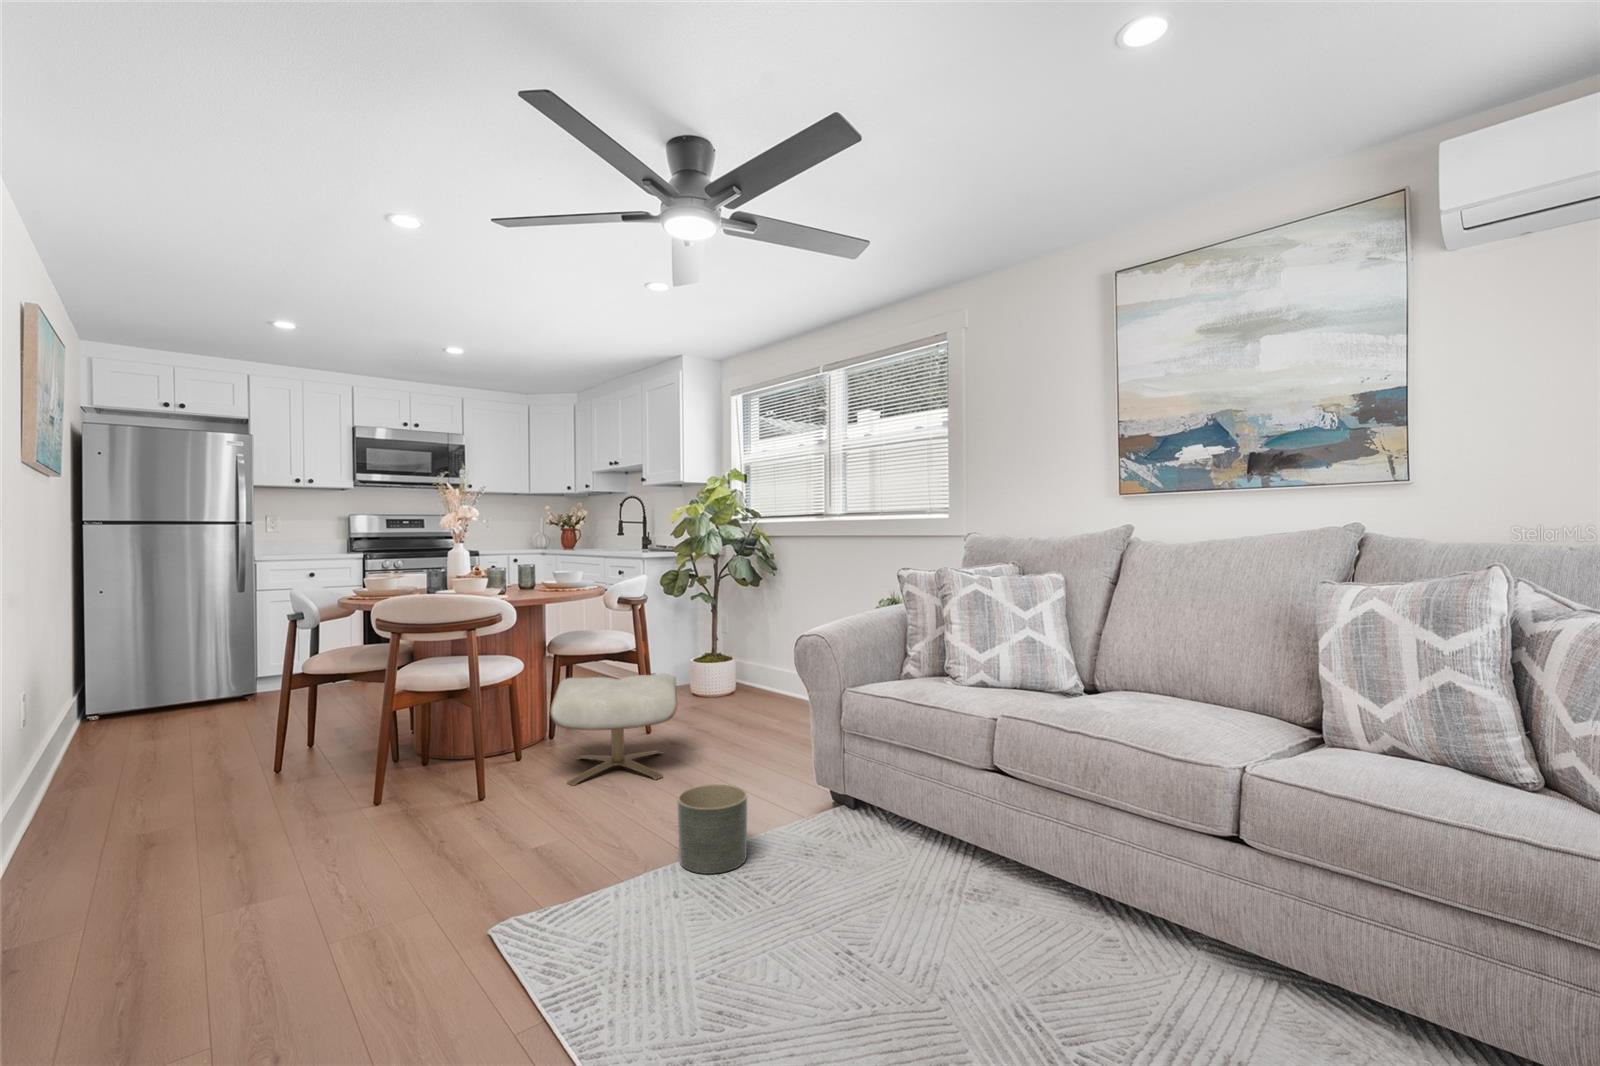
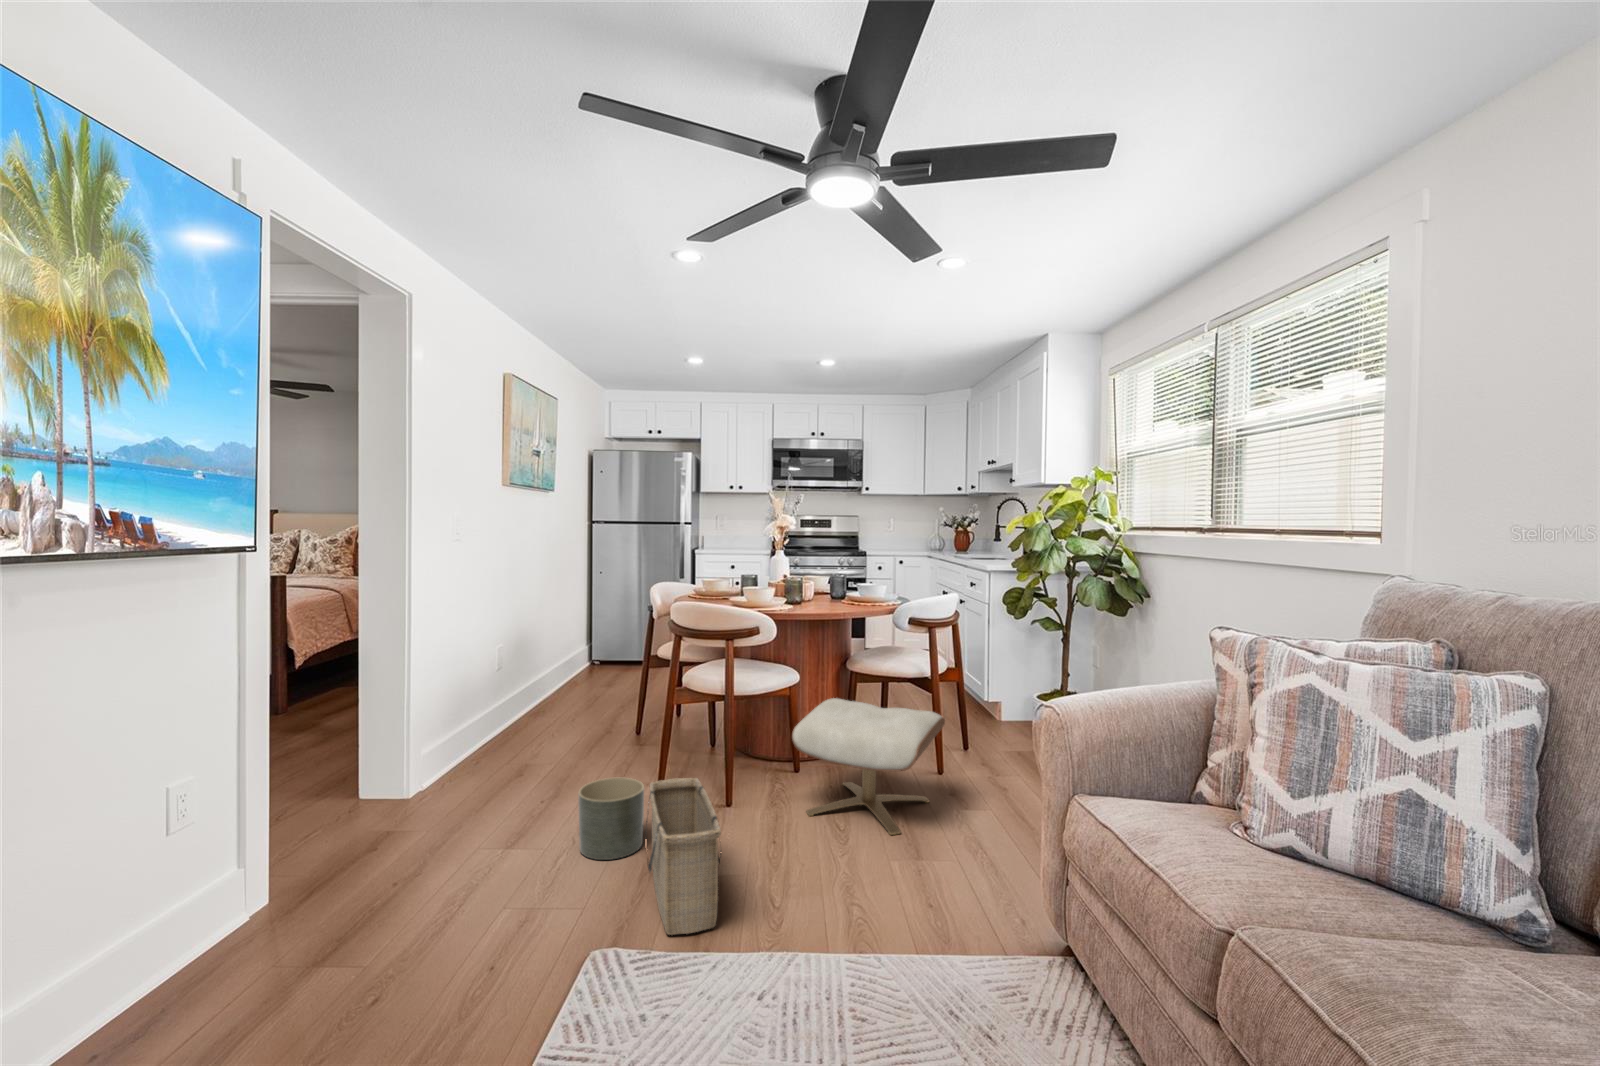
basket: none [463,757,589,887] -> present [646,778,721,935]
planter: present [677,784,747,874] -> present [579,778,644,860]

